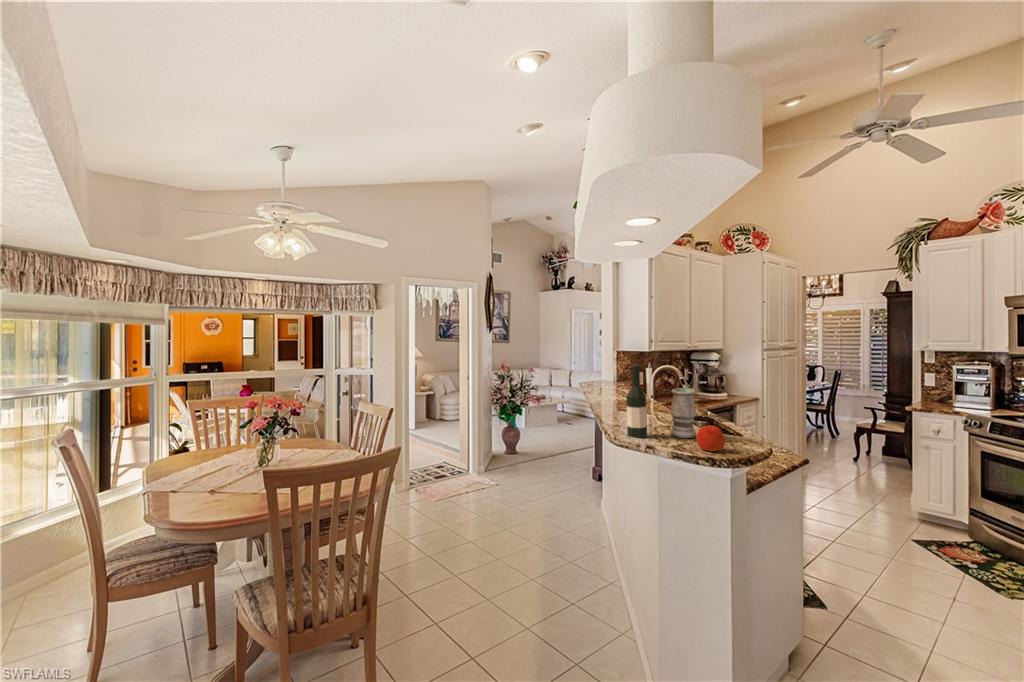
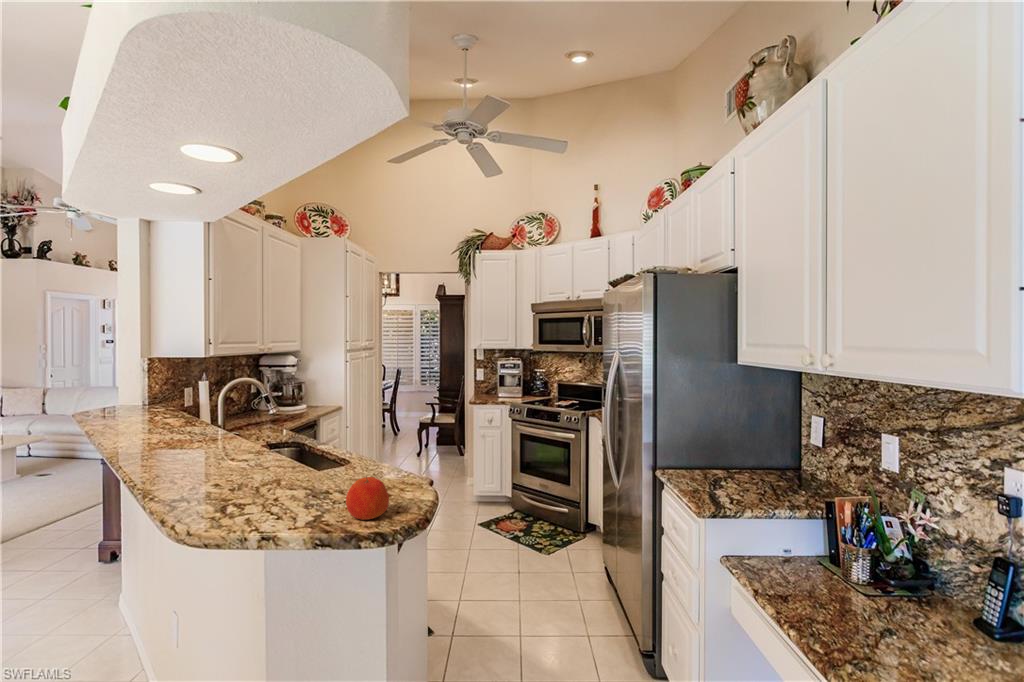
wine bottle: present [626,364,647,438] -> none [213,388,253,524]
vase: present [670,388,696,438] -> none [290,420,331,501]

